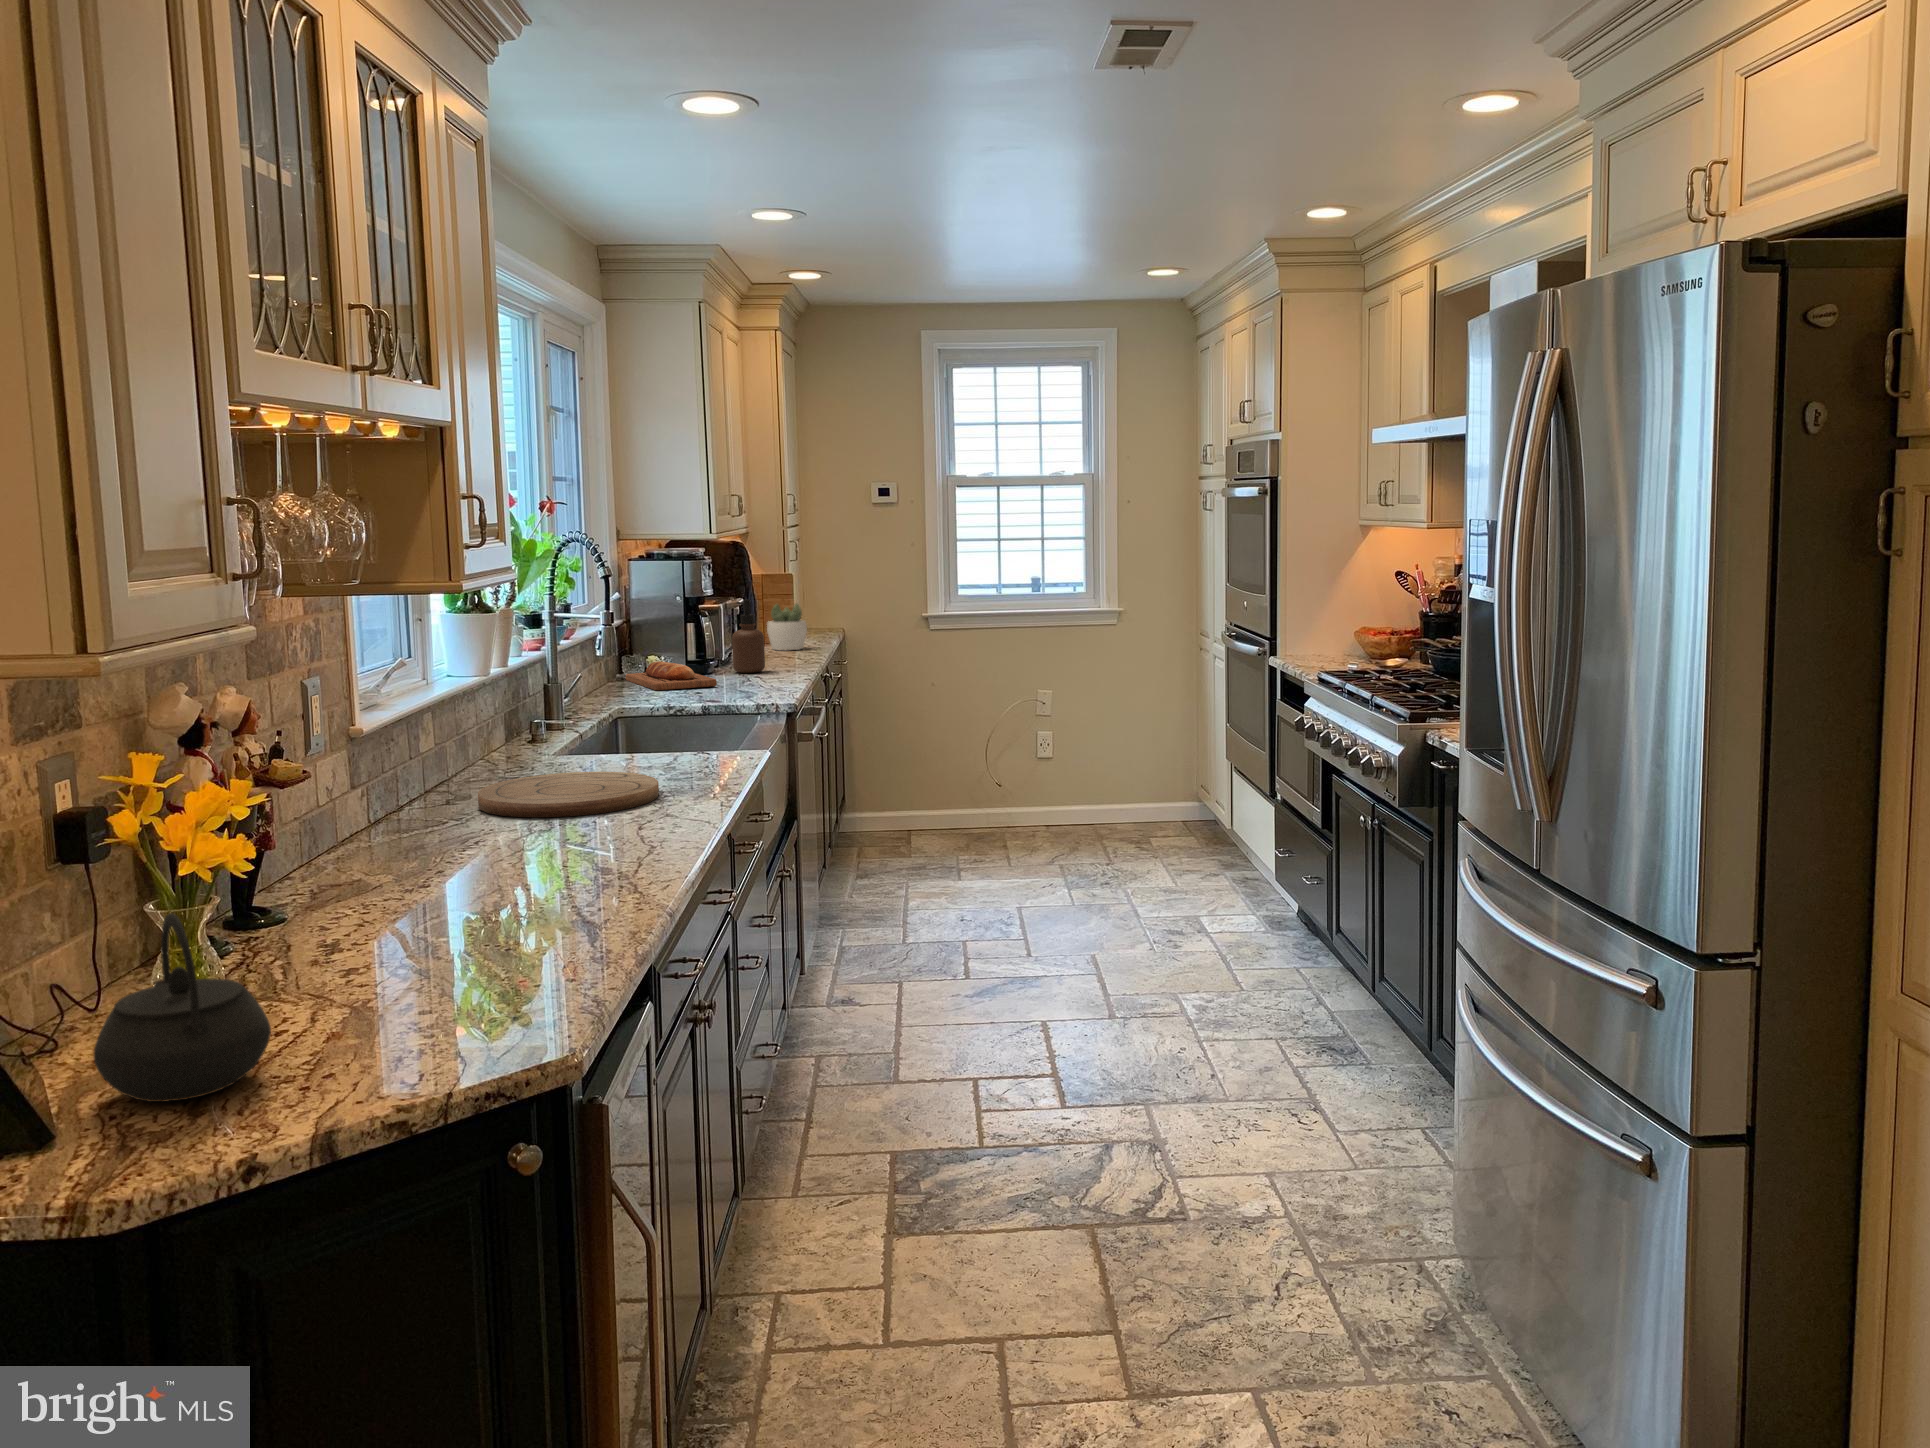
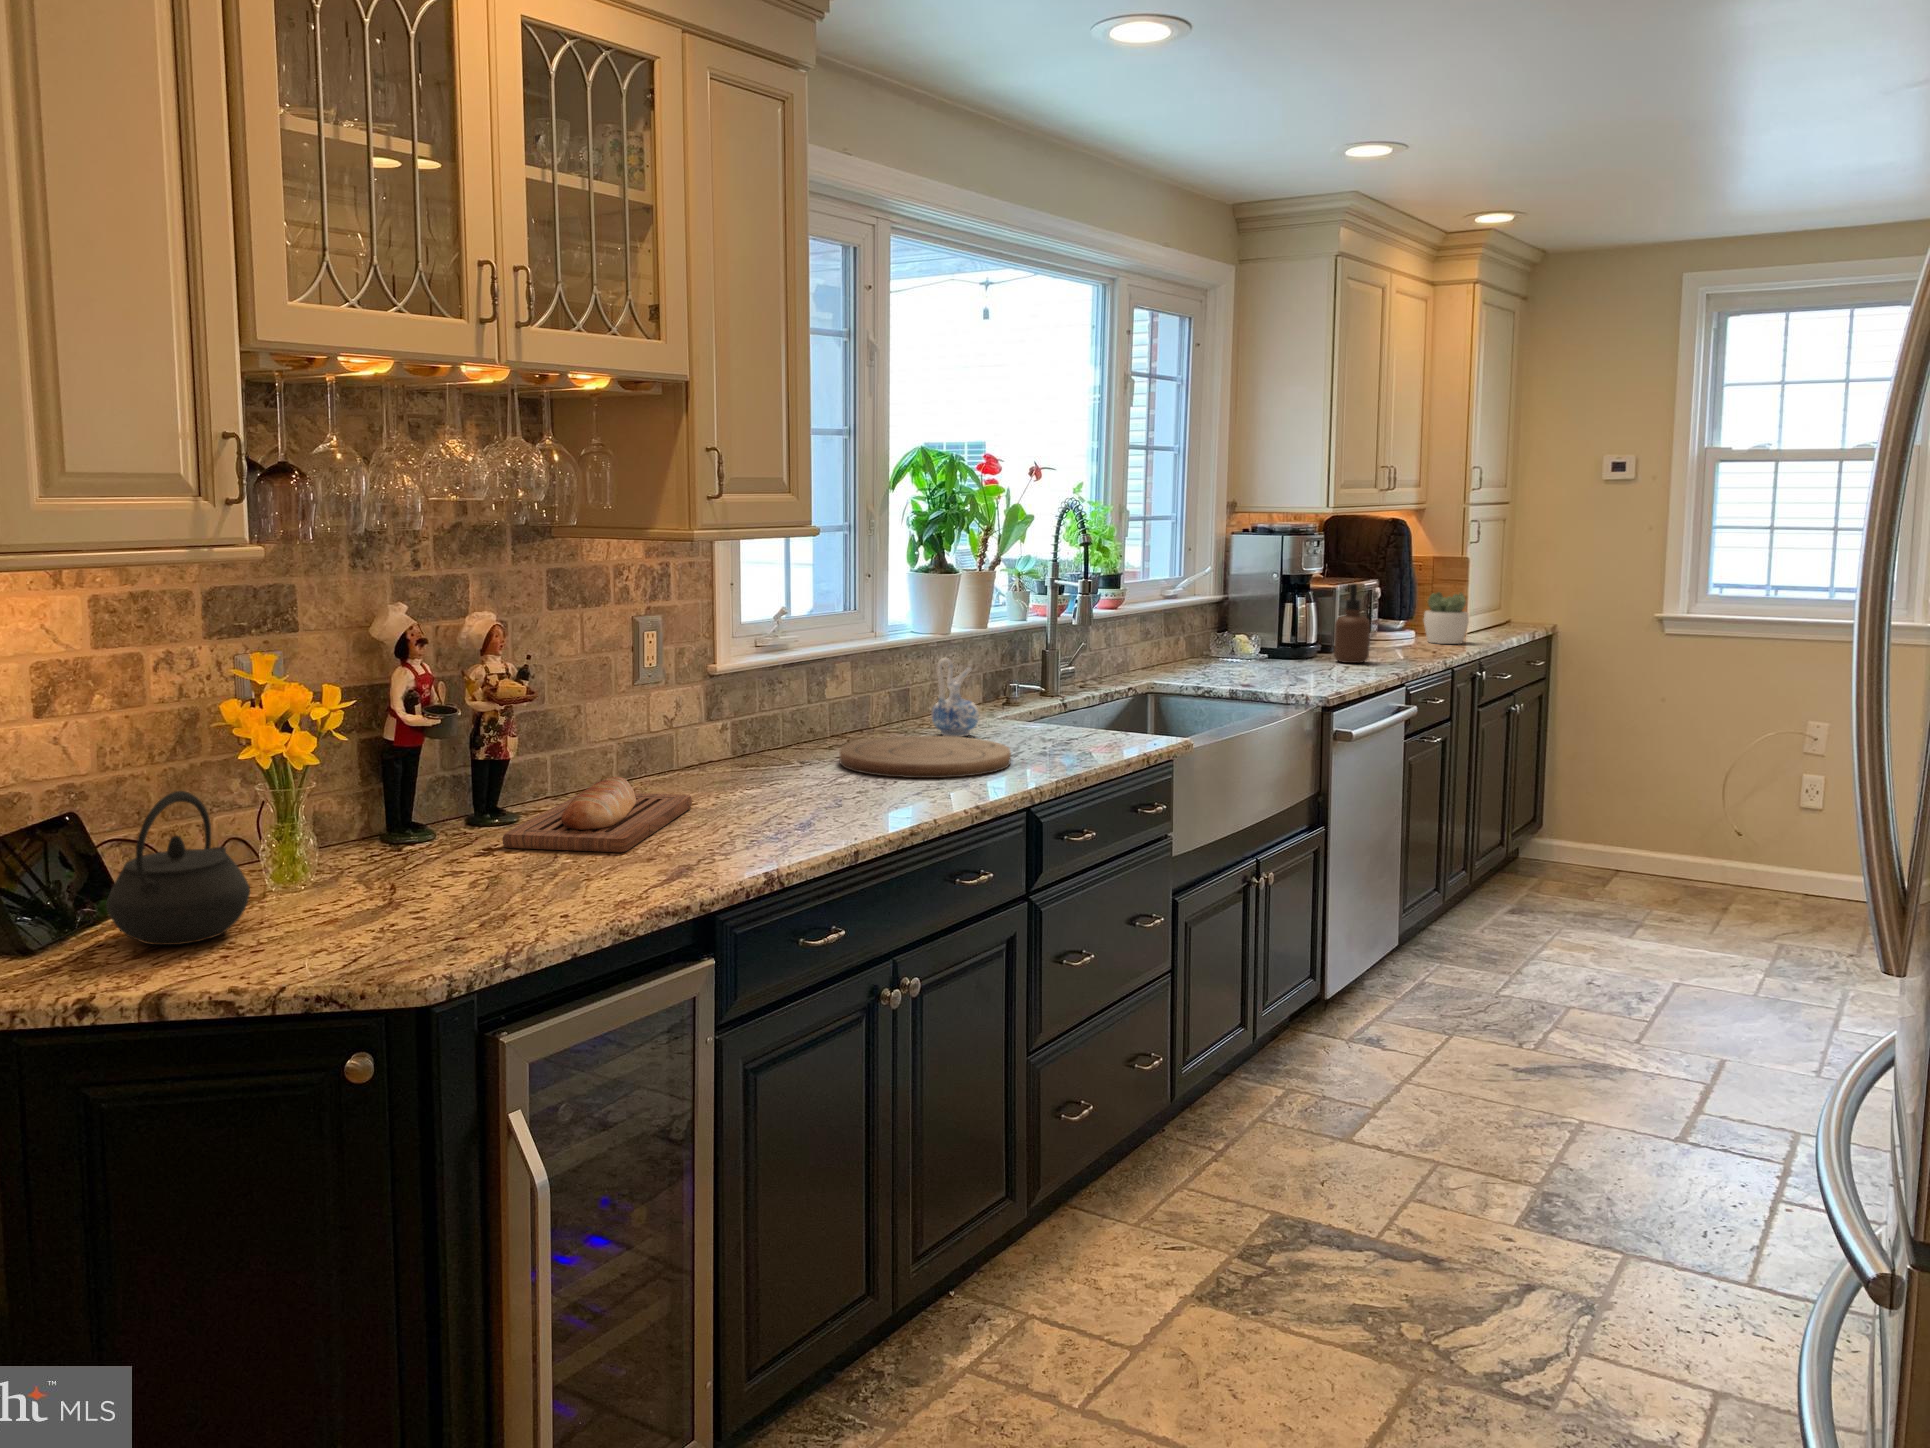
bread loaf: present [626,661,717,690] -> present [503,777,692,852]
ceramic pitcher: none [510,695,561,776] -> present [931,658,979,737]

